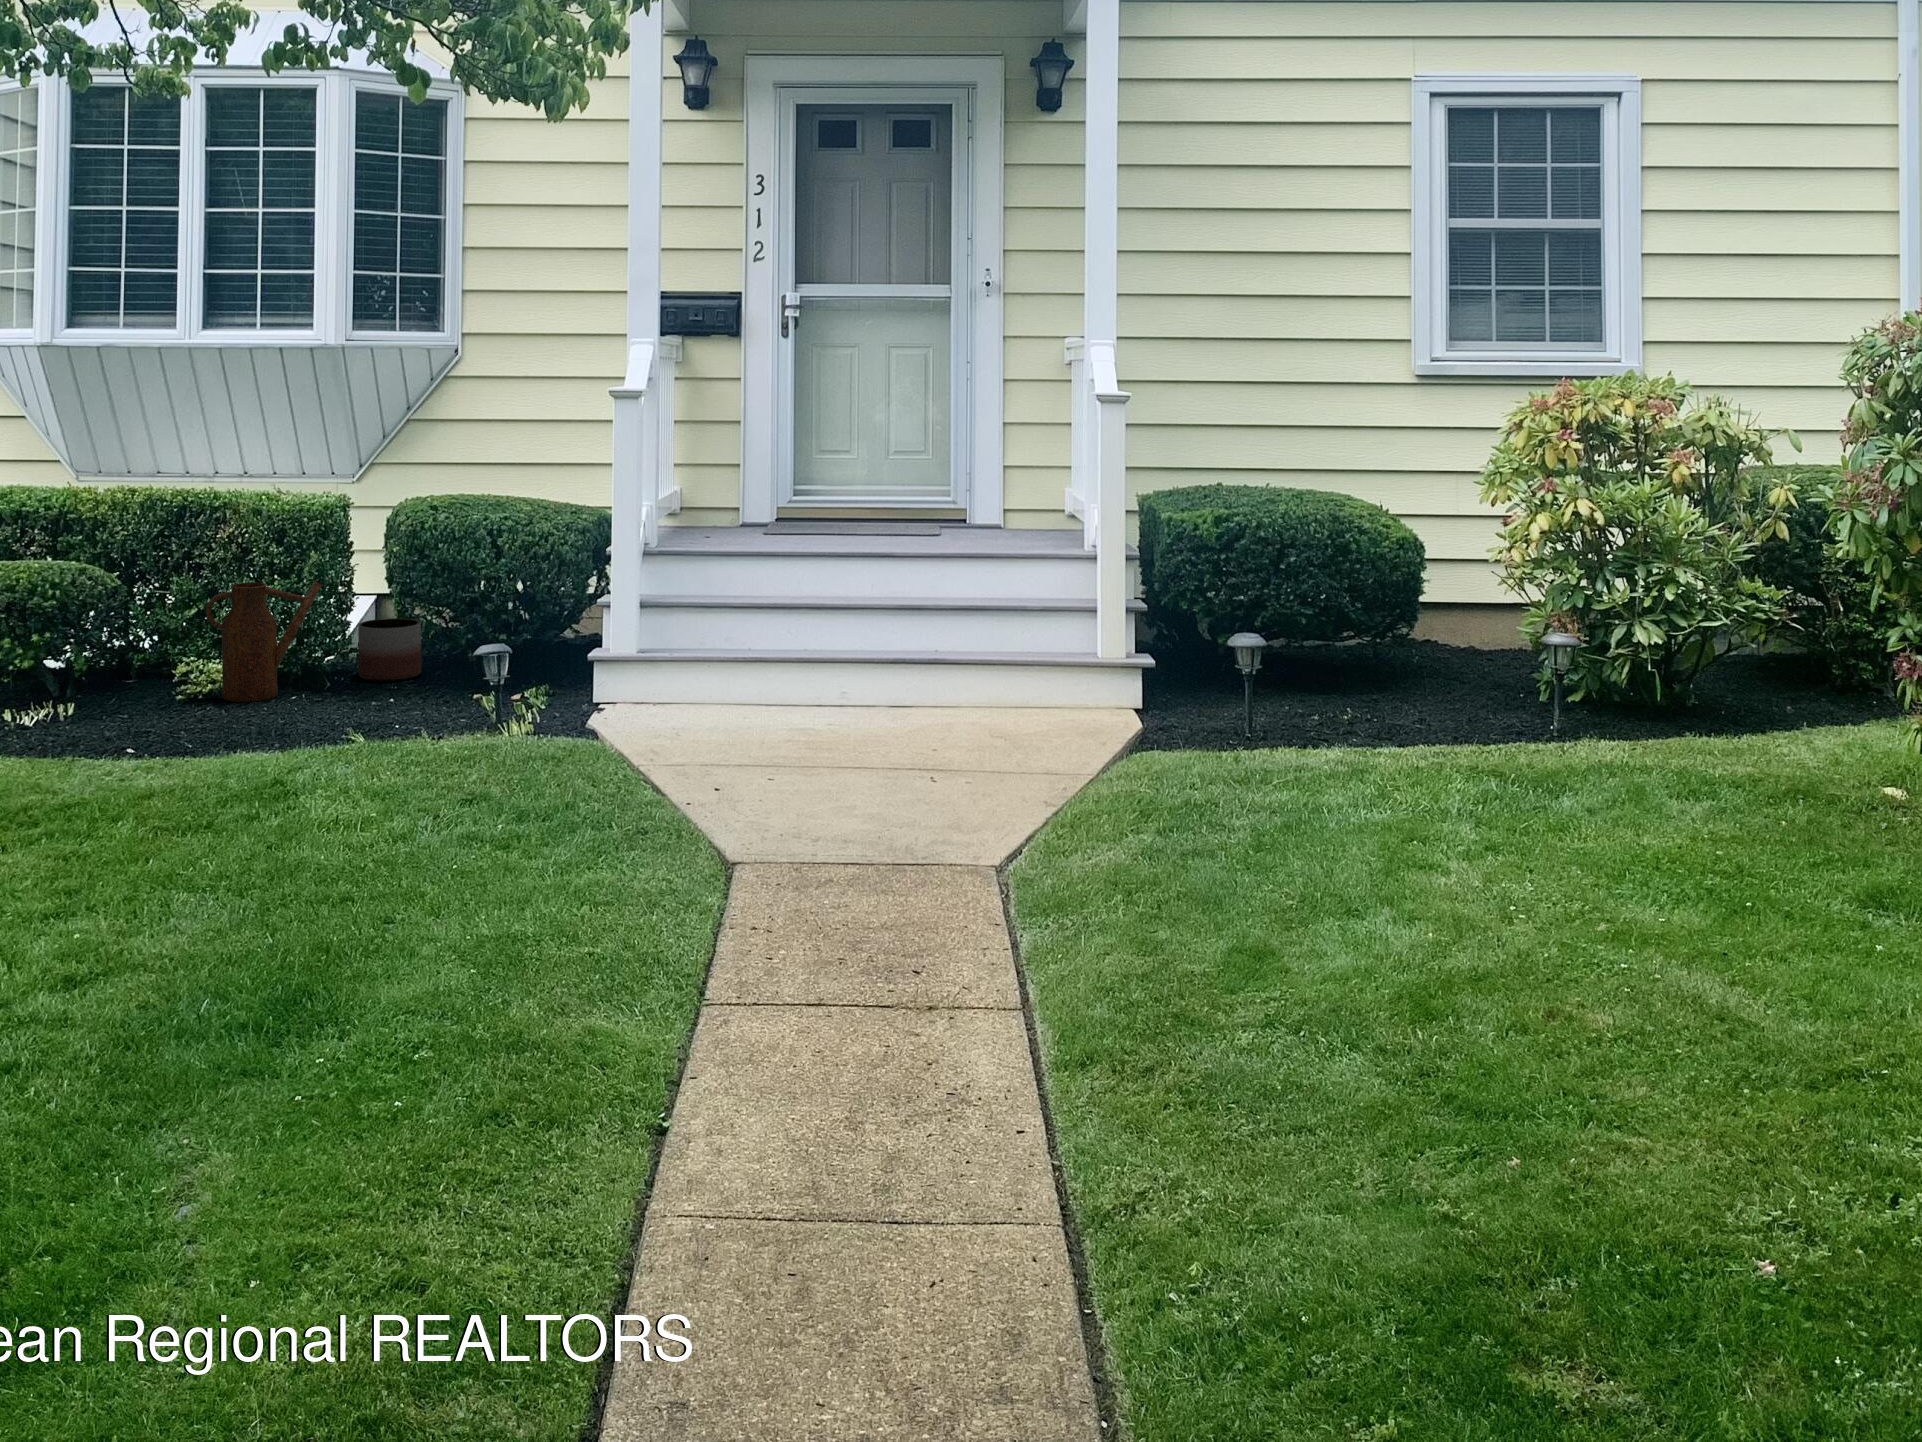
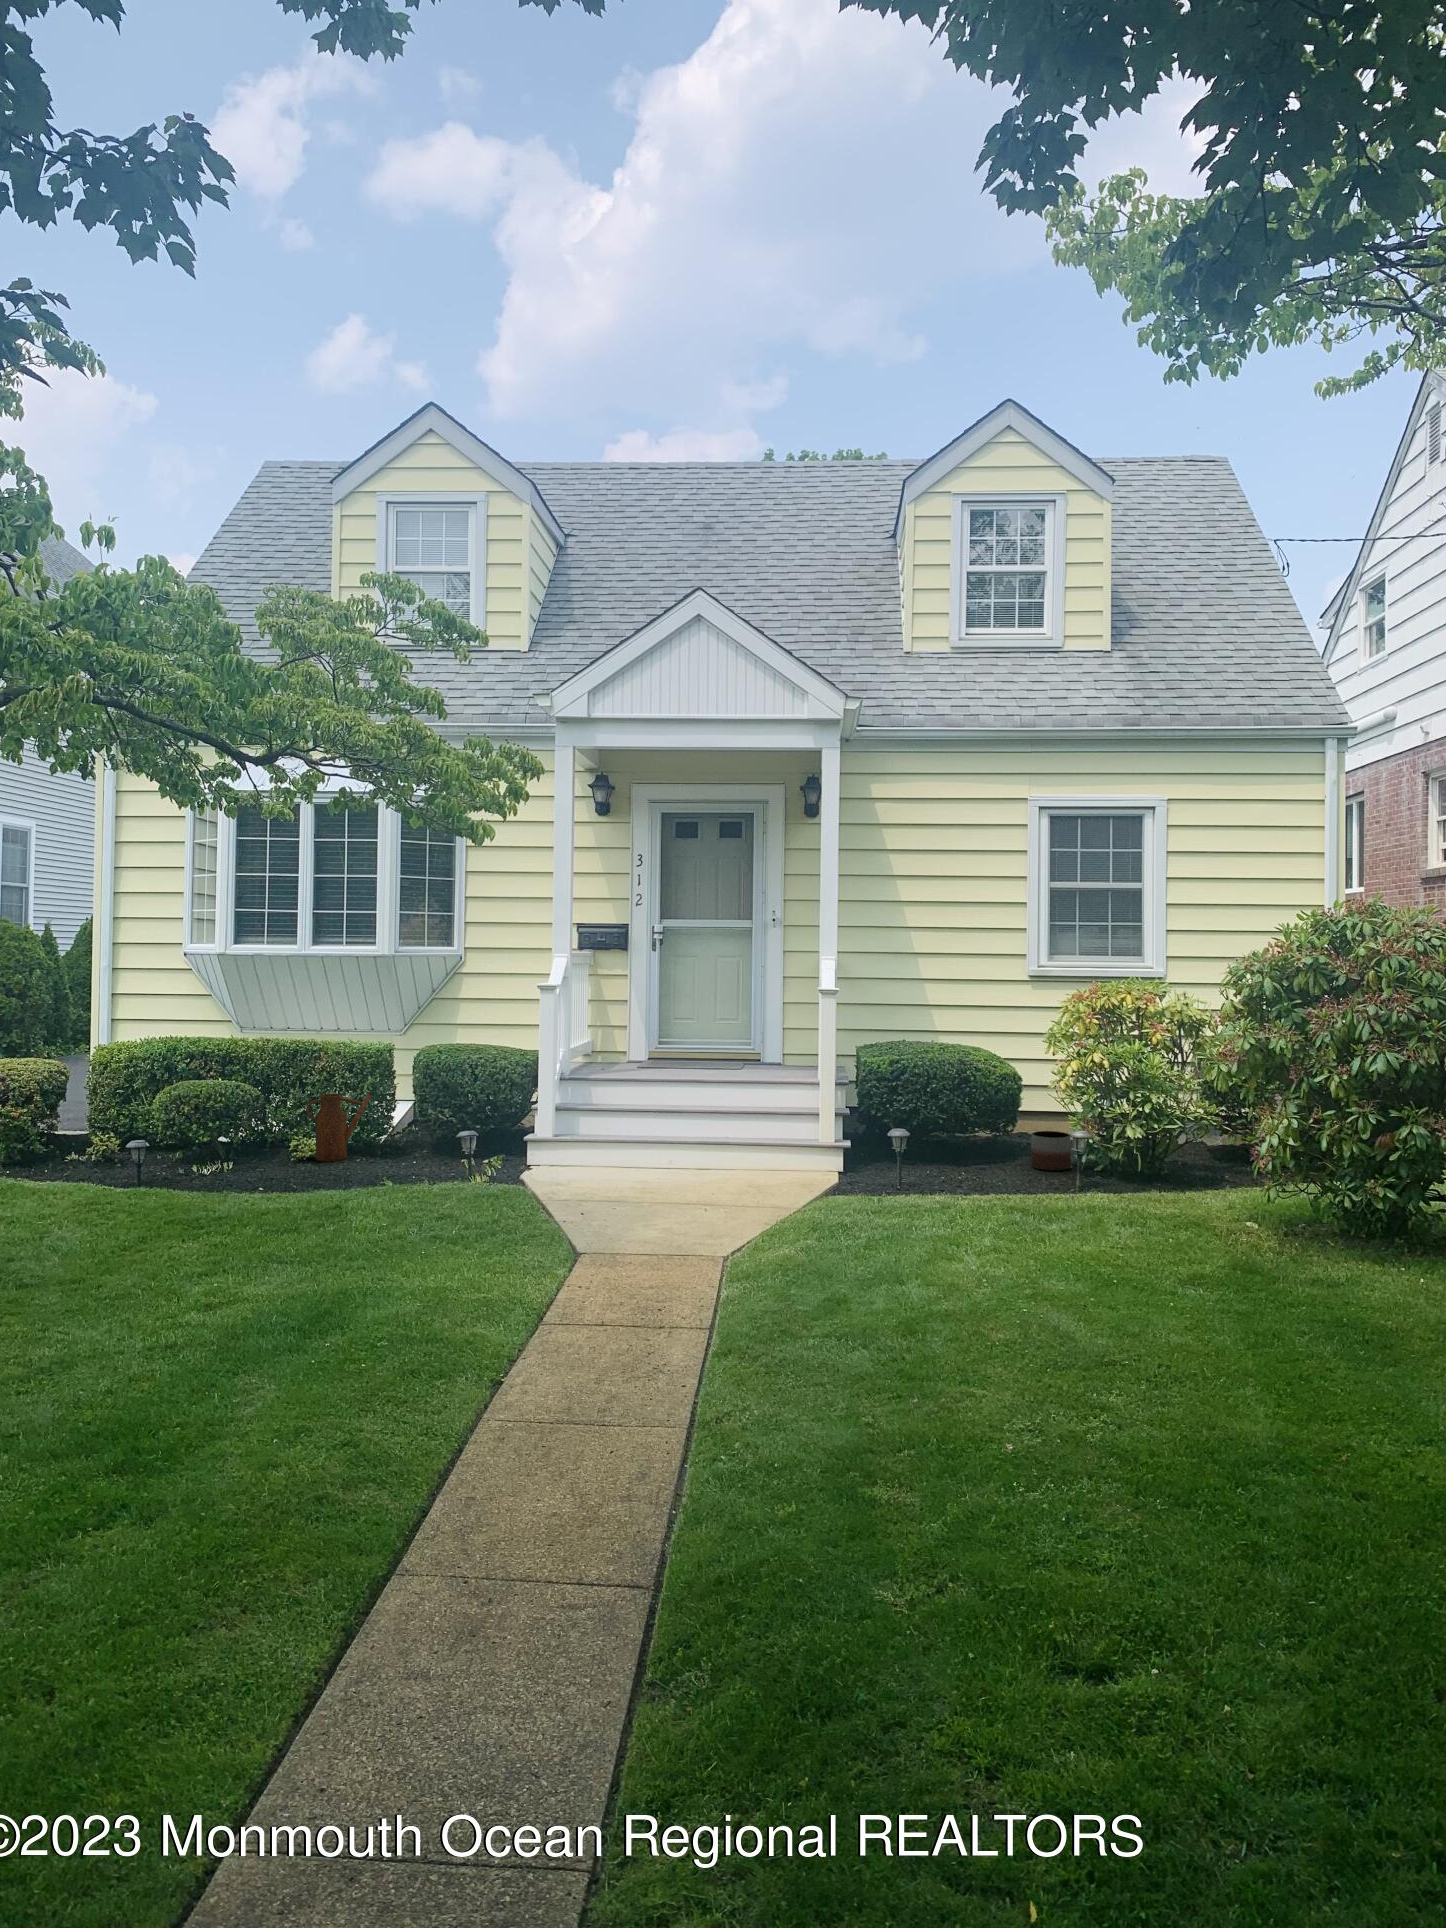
planter: present [358,618,422,681] -> present [1031,1131,1071,1171]

